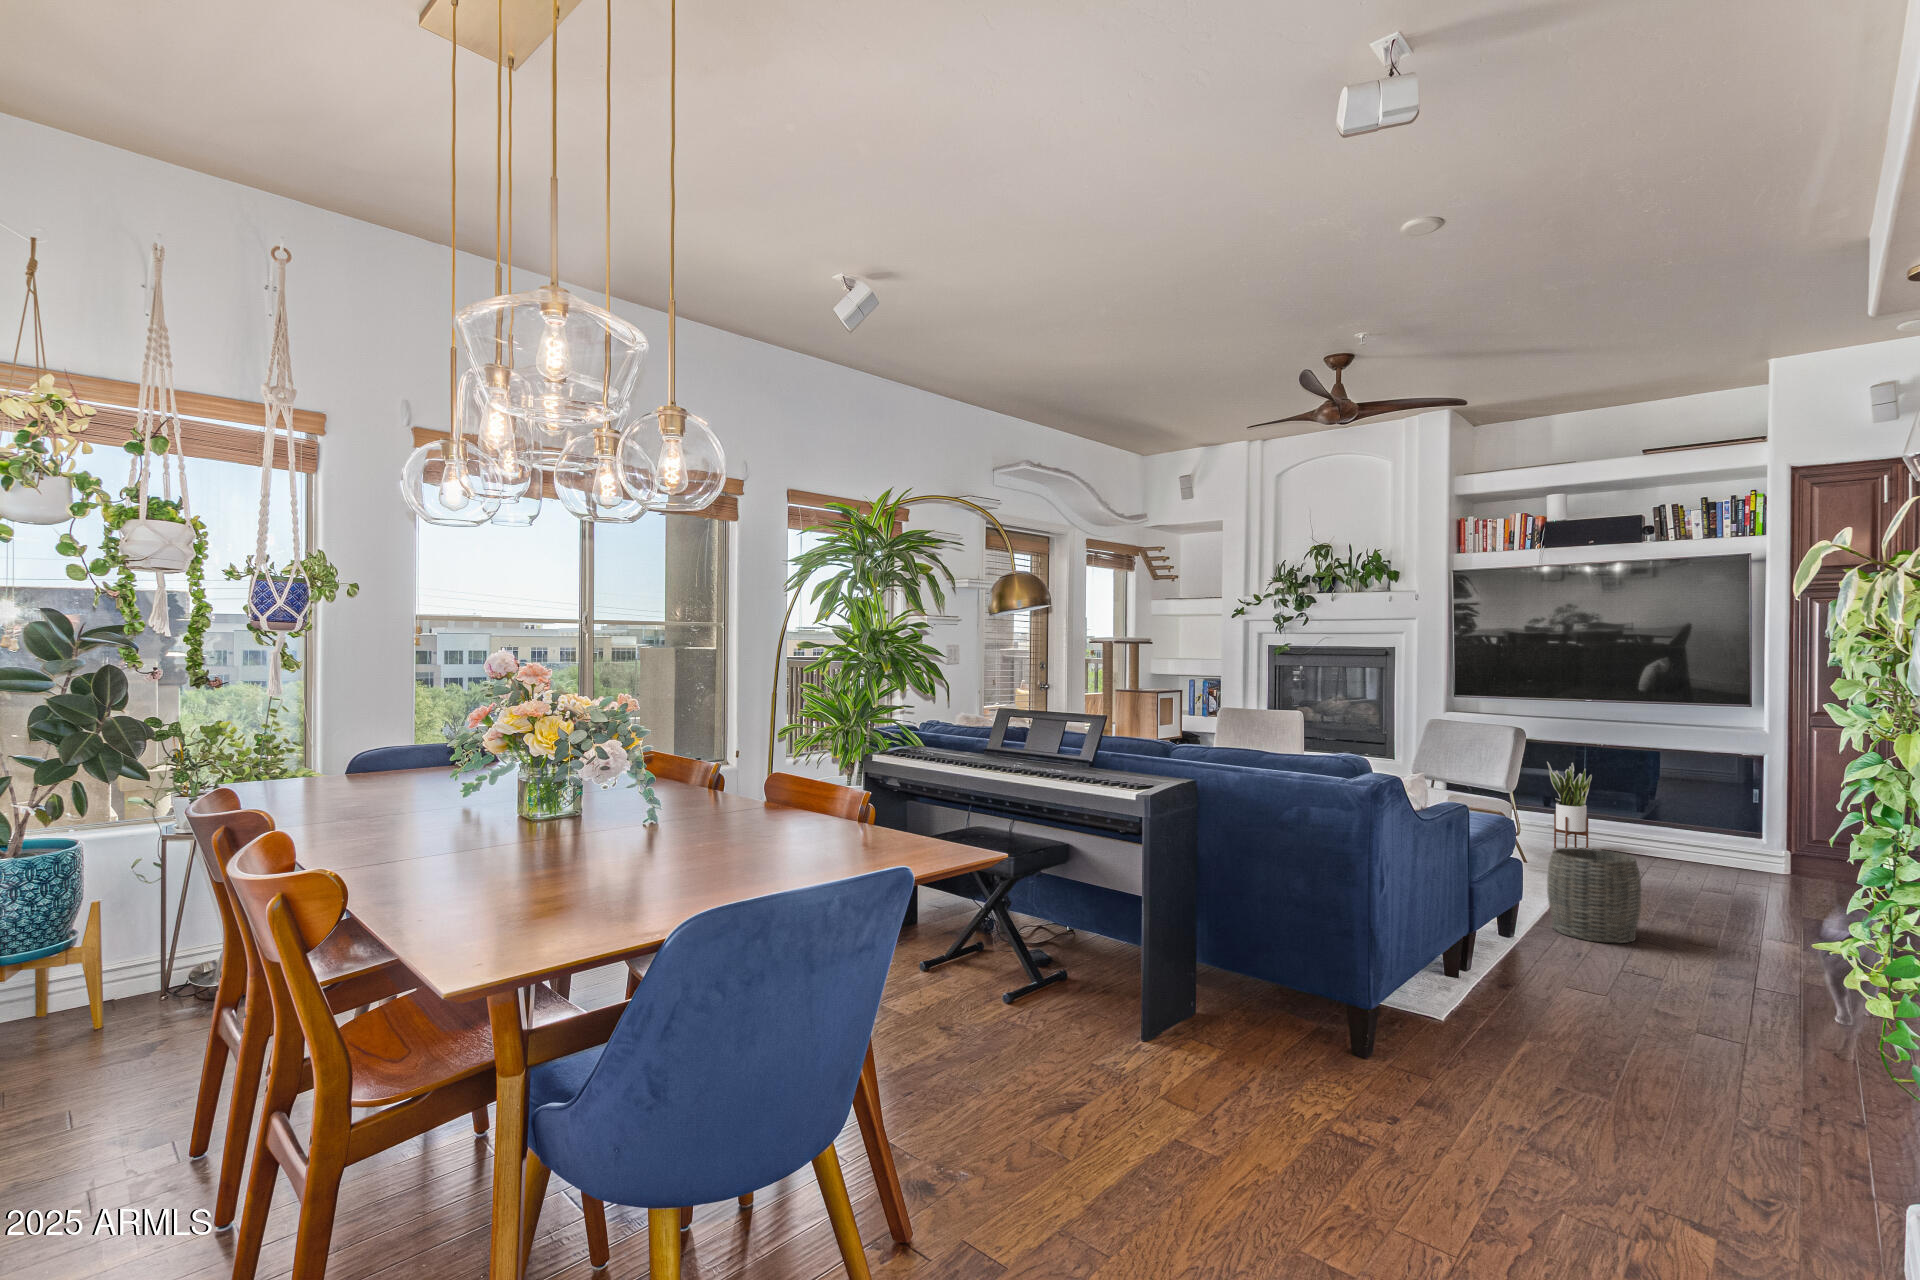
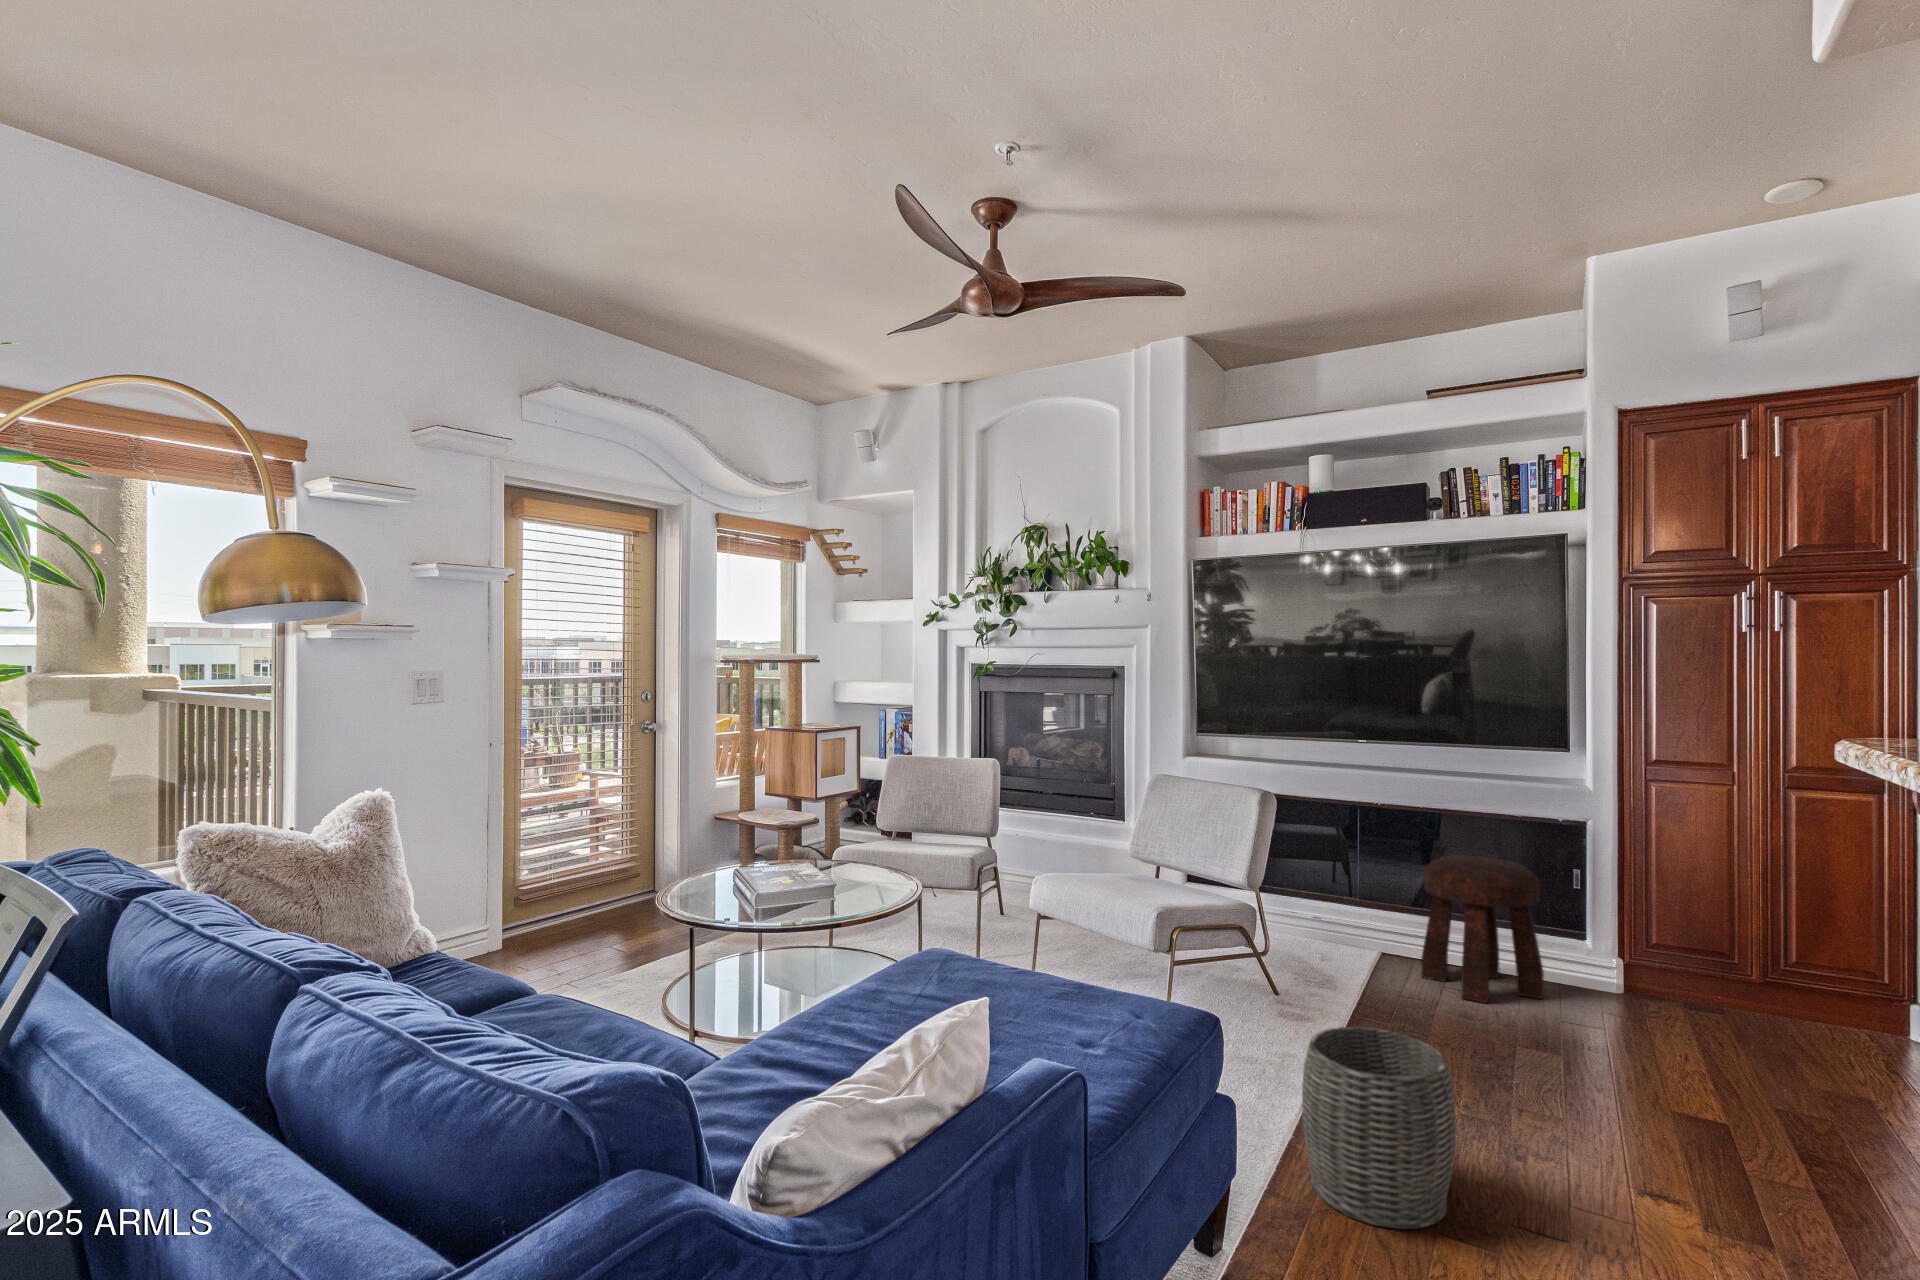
potted plant: present [1547,762,1592,848] -> none [1311,826,1369,956]
stool: none [1631,781,1724,877] -> present [1421,856,1544,1003]

